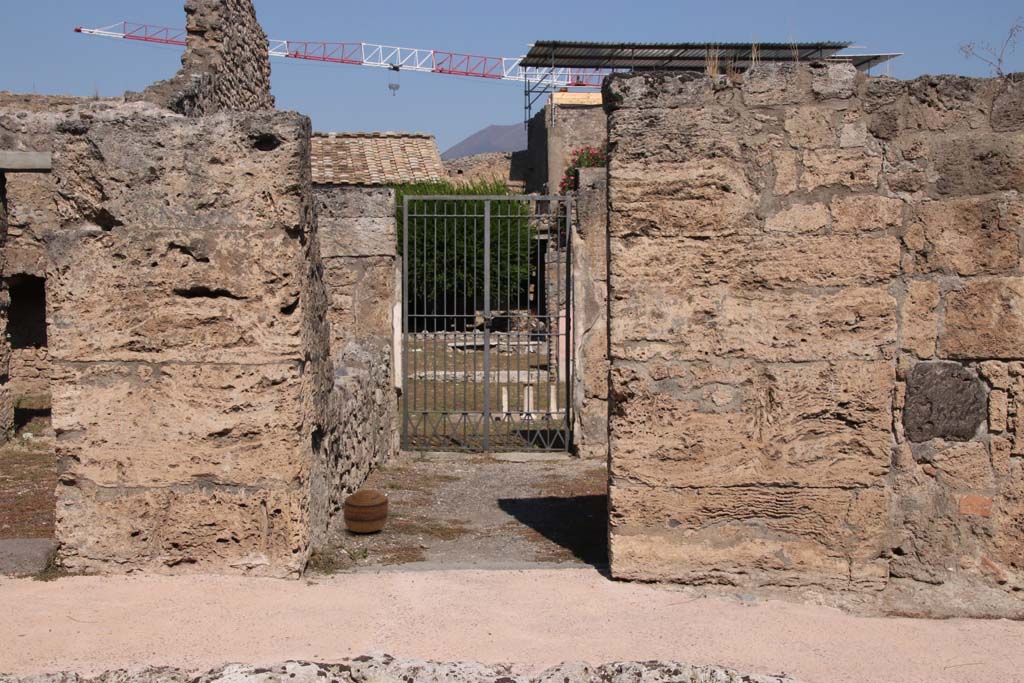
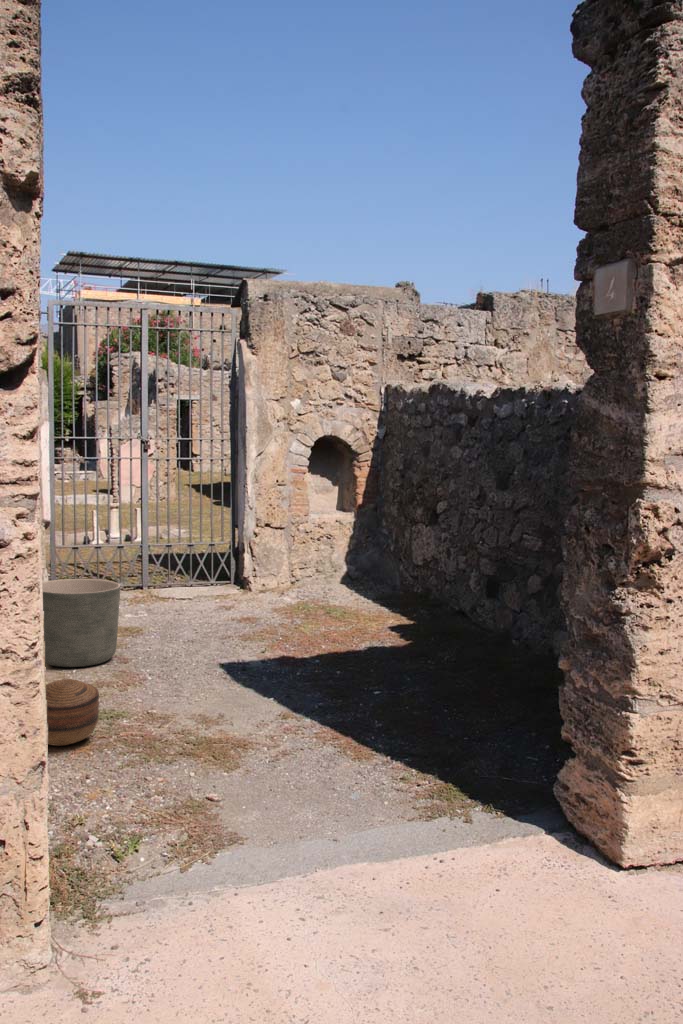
planter: none [368,432,433,498] -> present [43,579,120,667]

